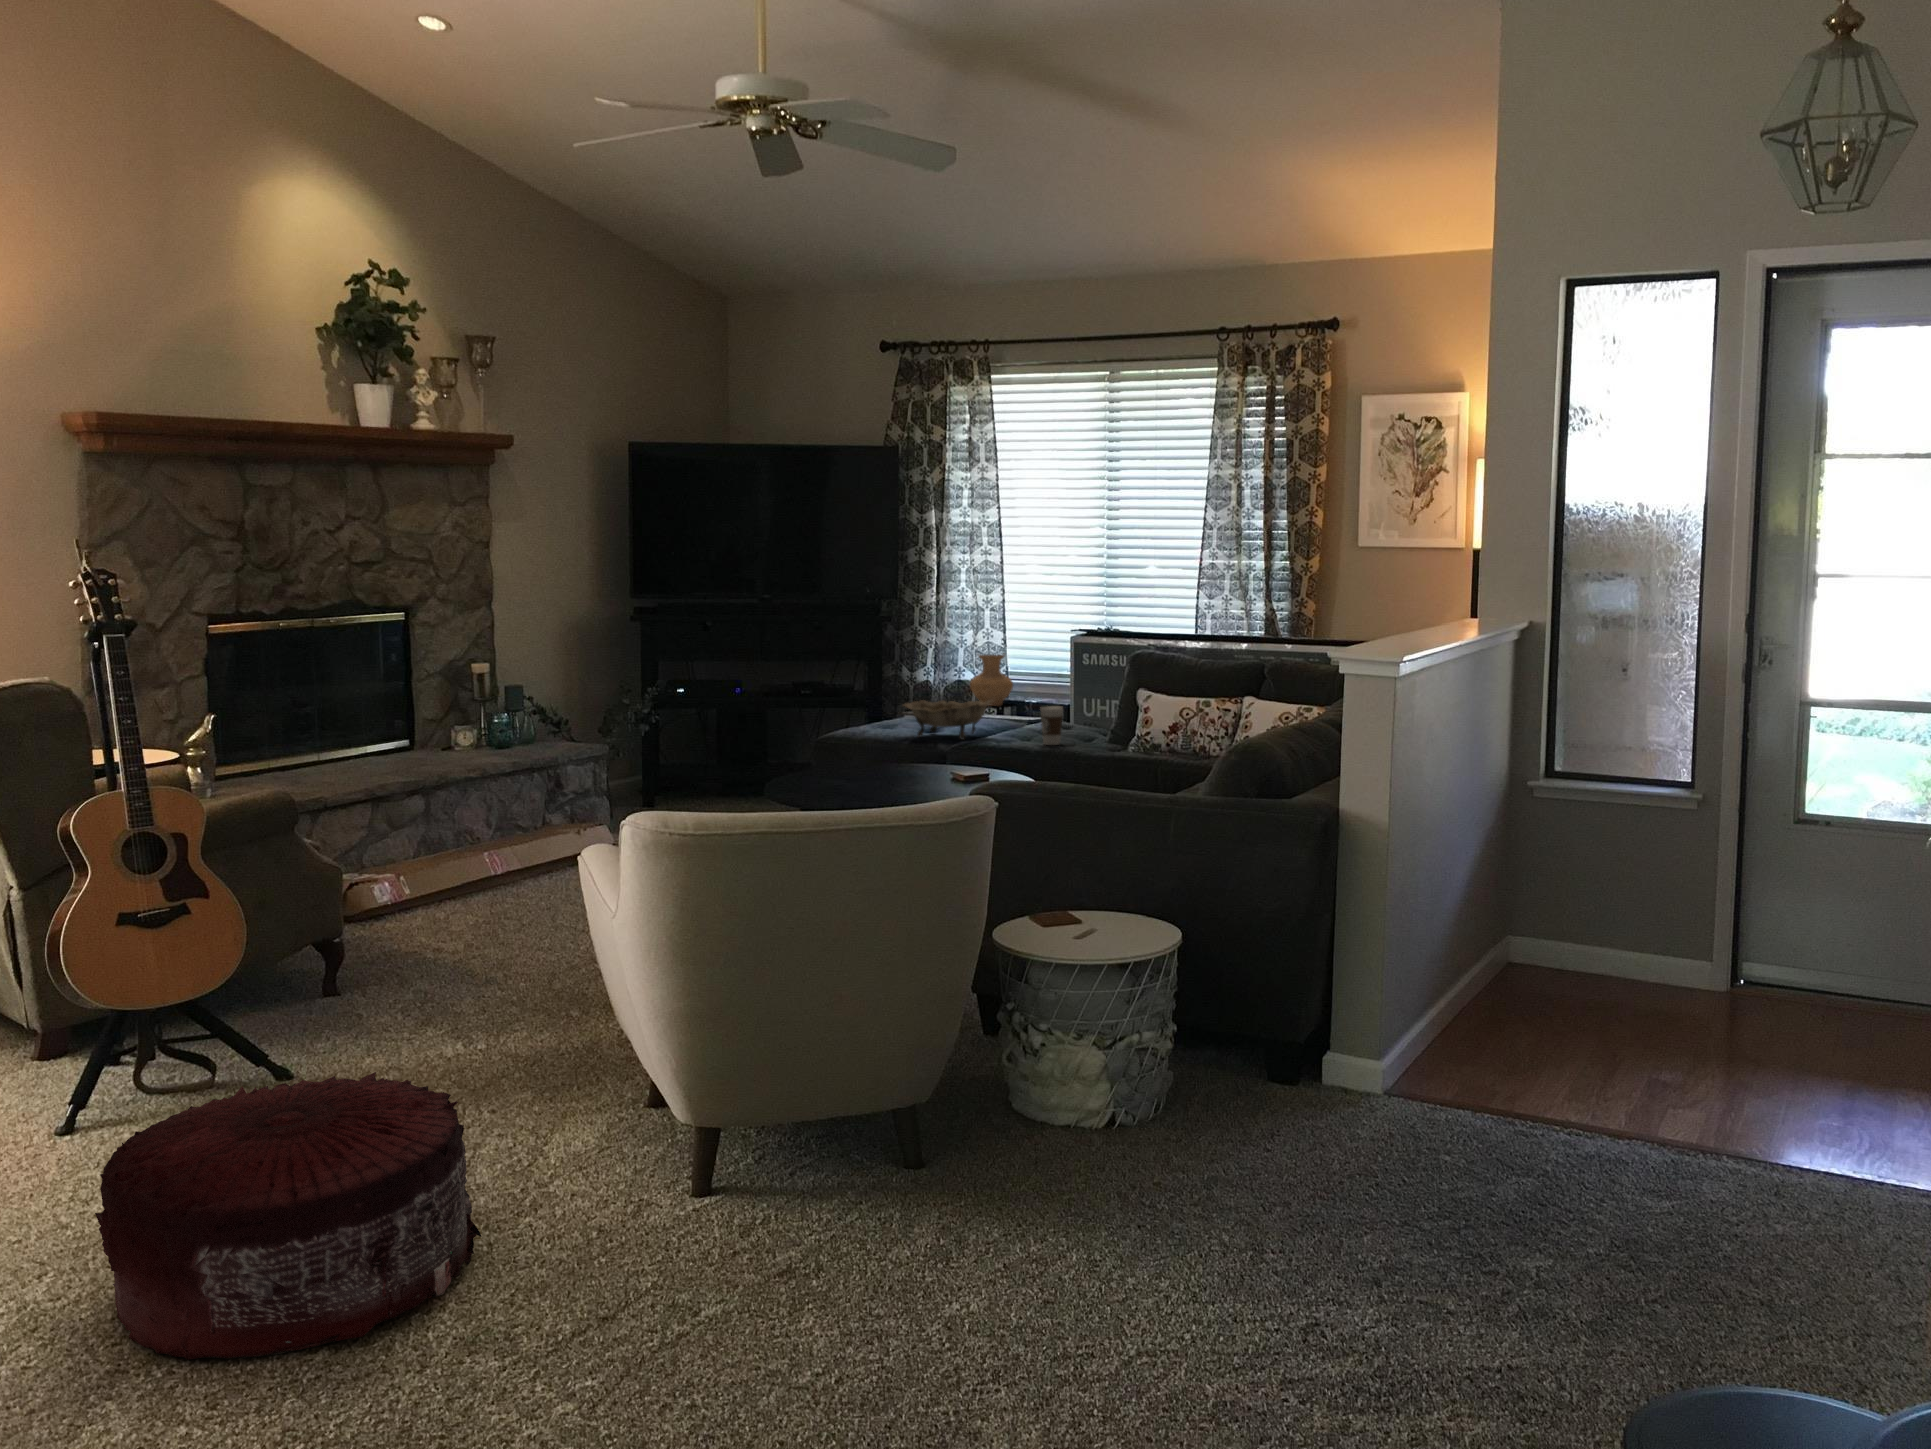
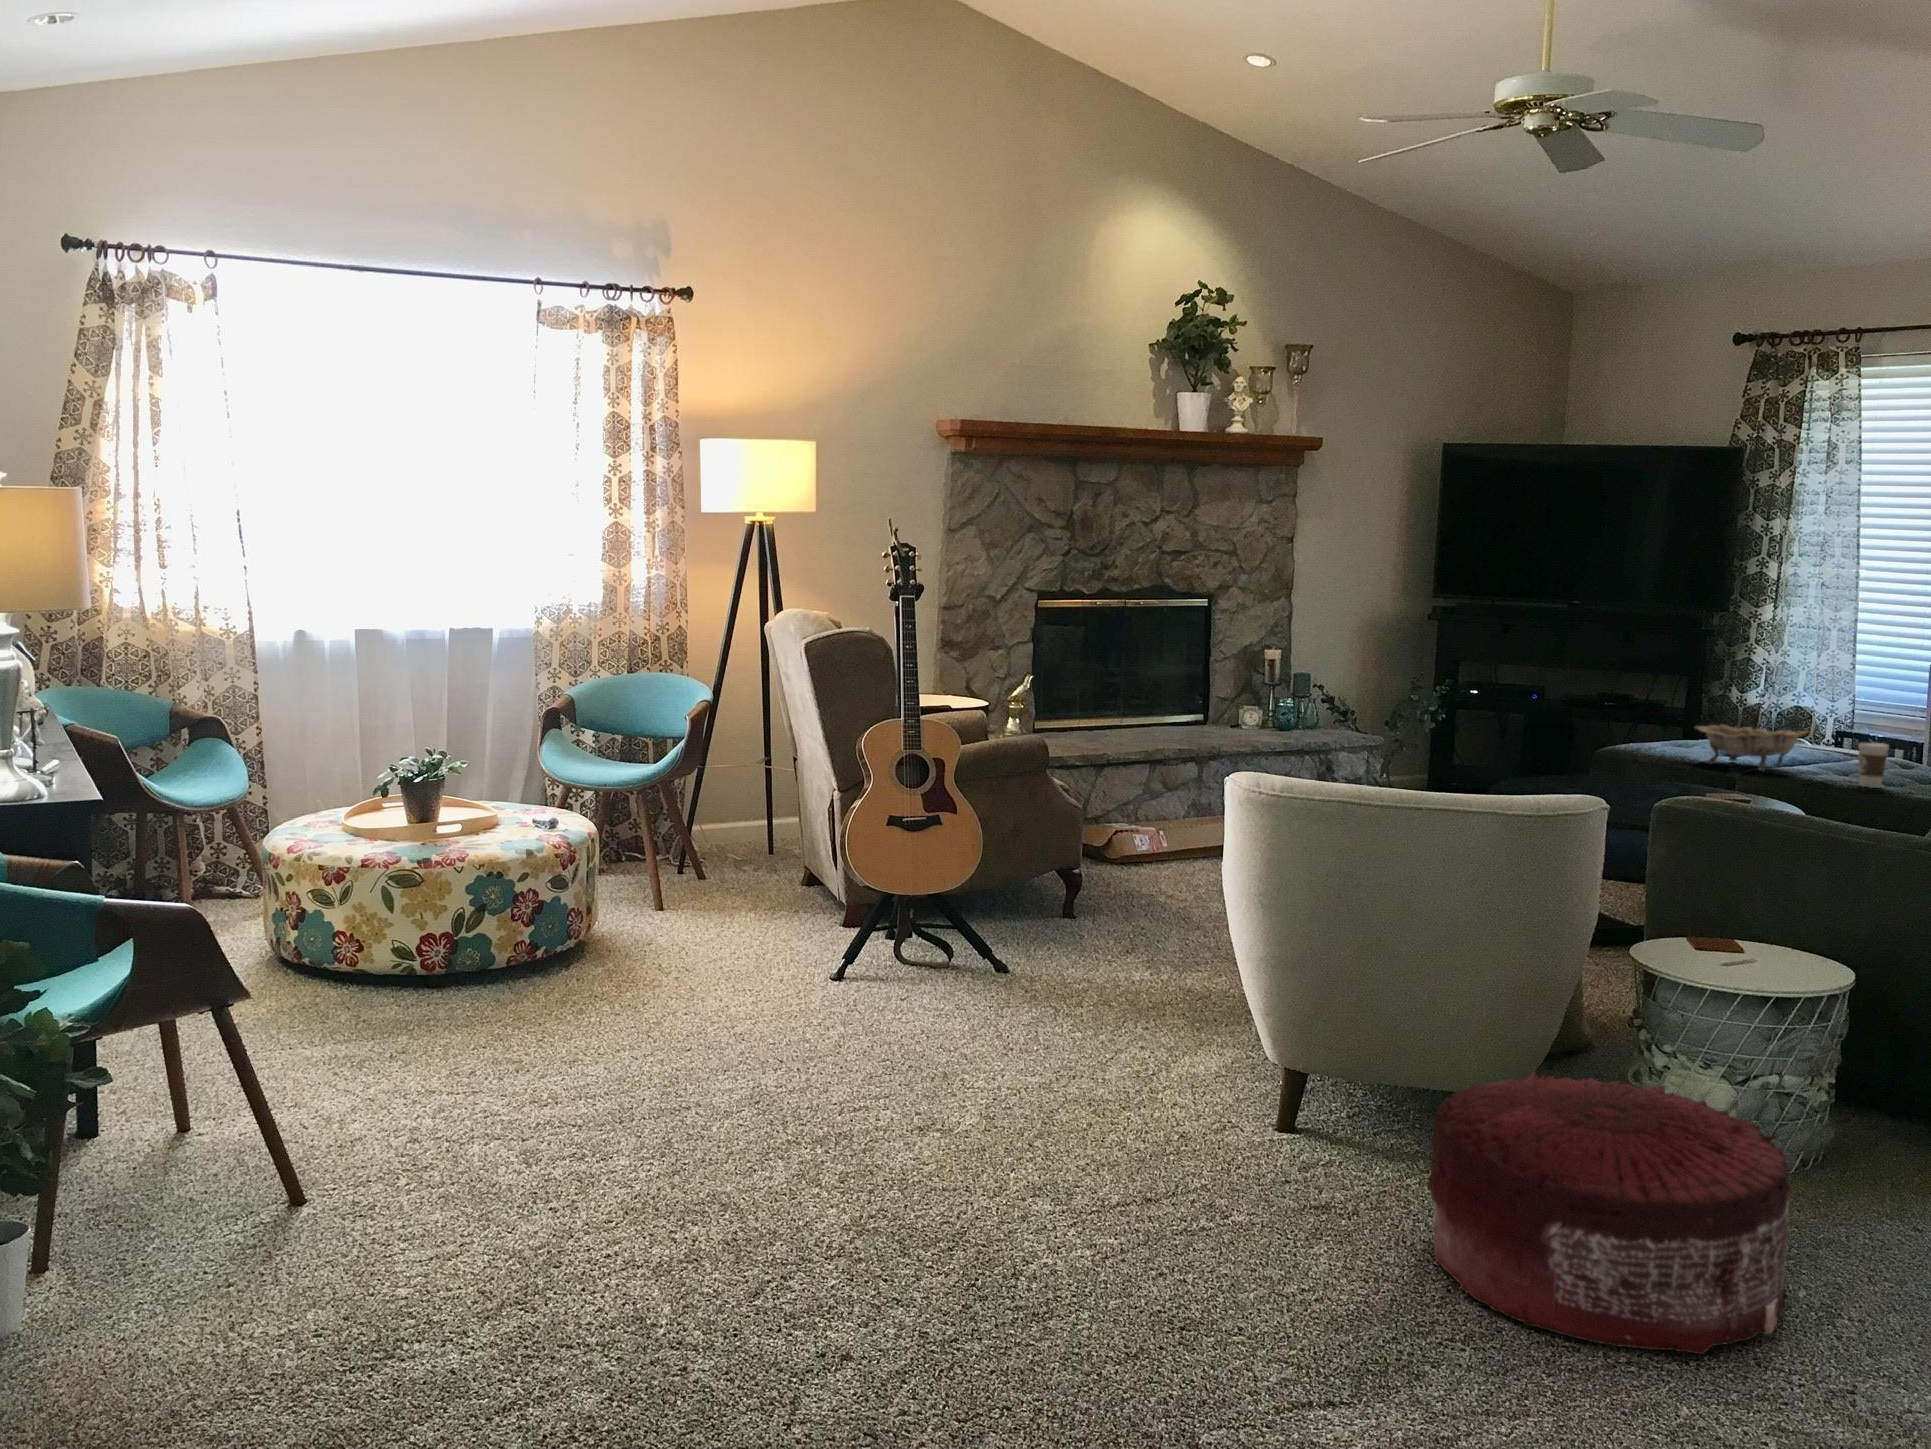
vase: present [970,653,1013,706] -> none [1809,682,1867,743]
pouf: present [95,1072,481,1360] -> present [1428,1073,1790,1354]

